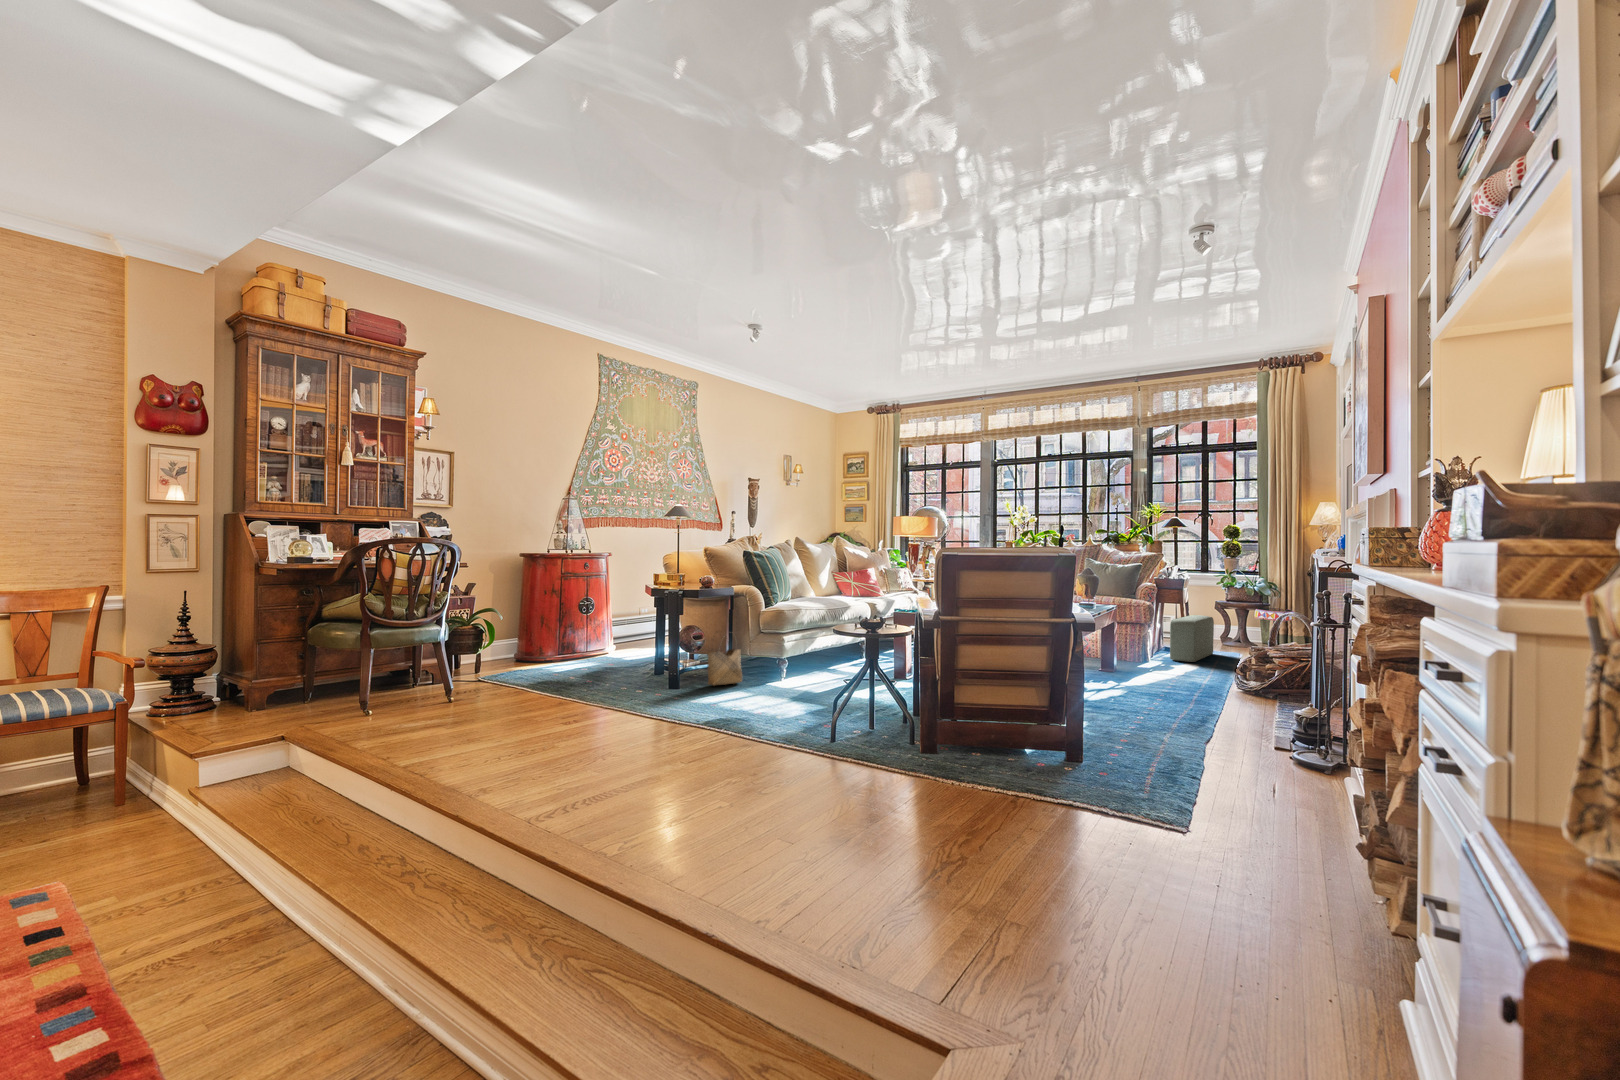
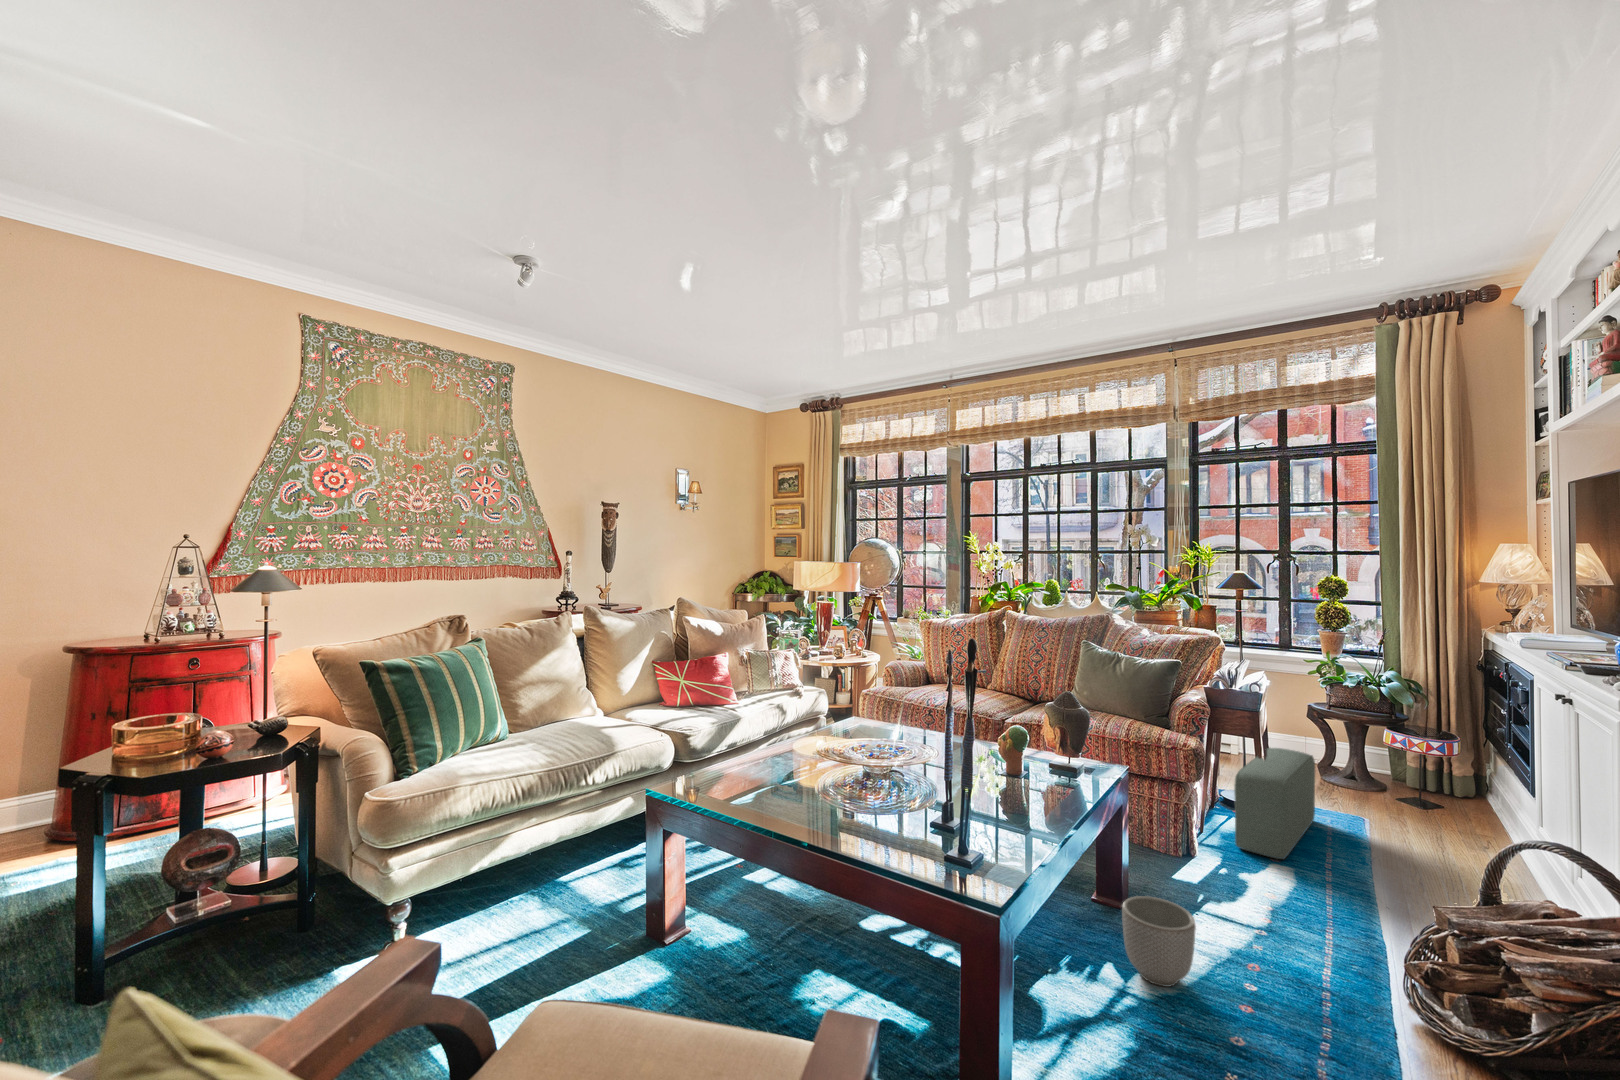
woven basket: present [708,636,742,685] -> none [204,839,311,975]
planter: none [1118,653,1150,684] -> present [1122,896,1196,987]

